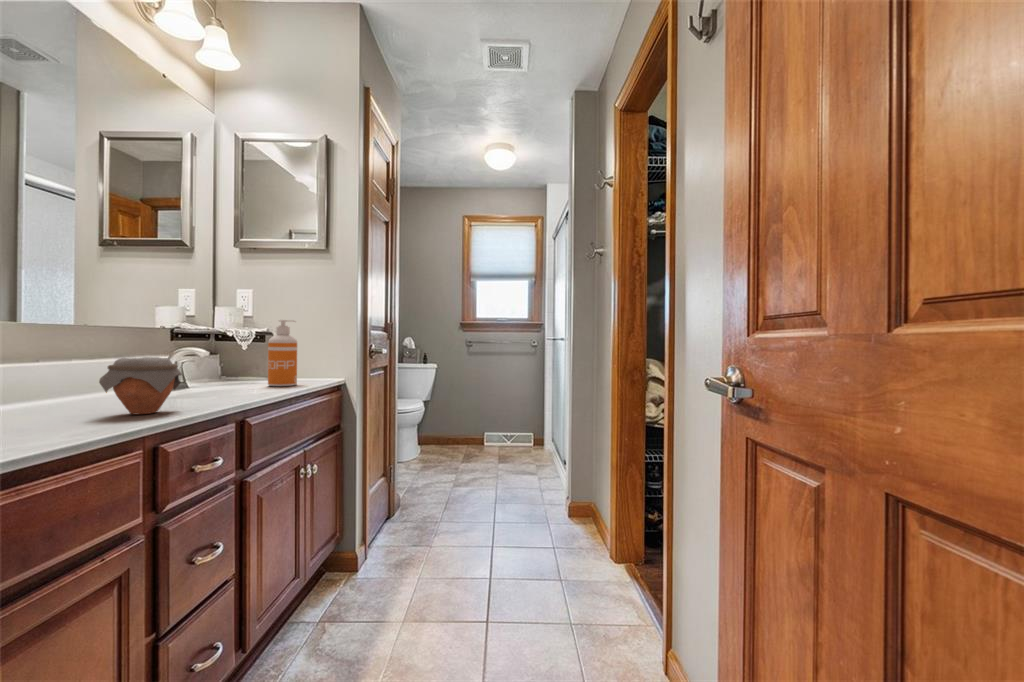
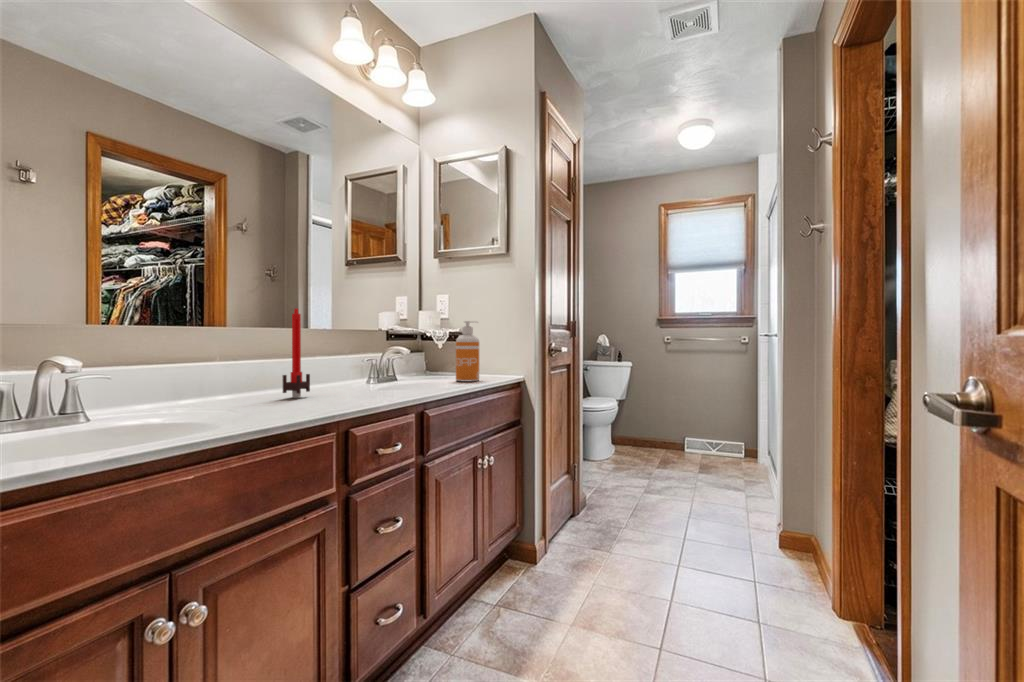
candle: none [35,299,78,413] -> present [283,308,310,398]
jar: present [99,357,182,415] -> none [315,354,372,402]

